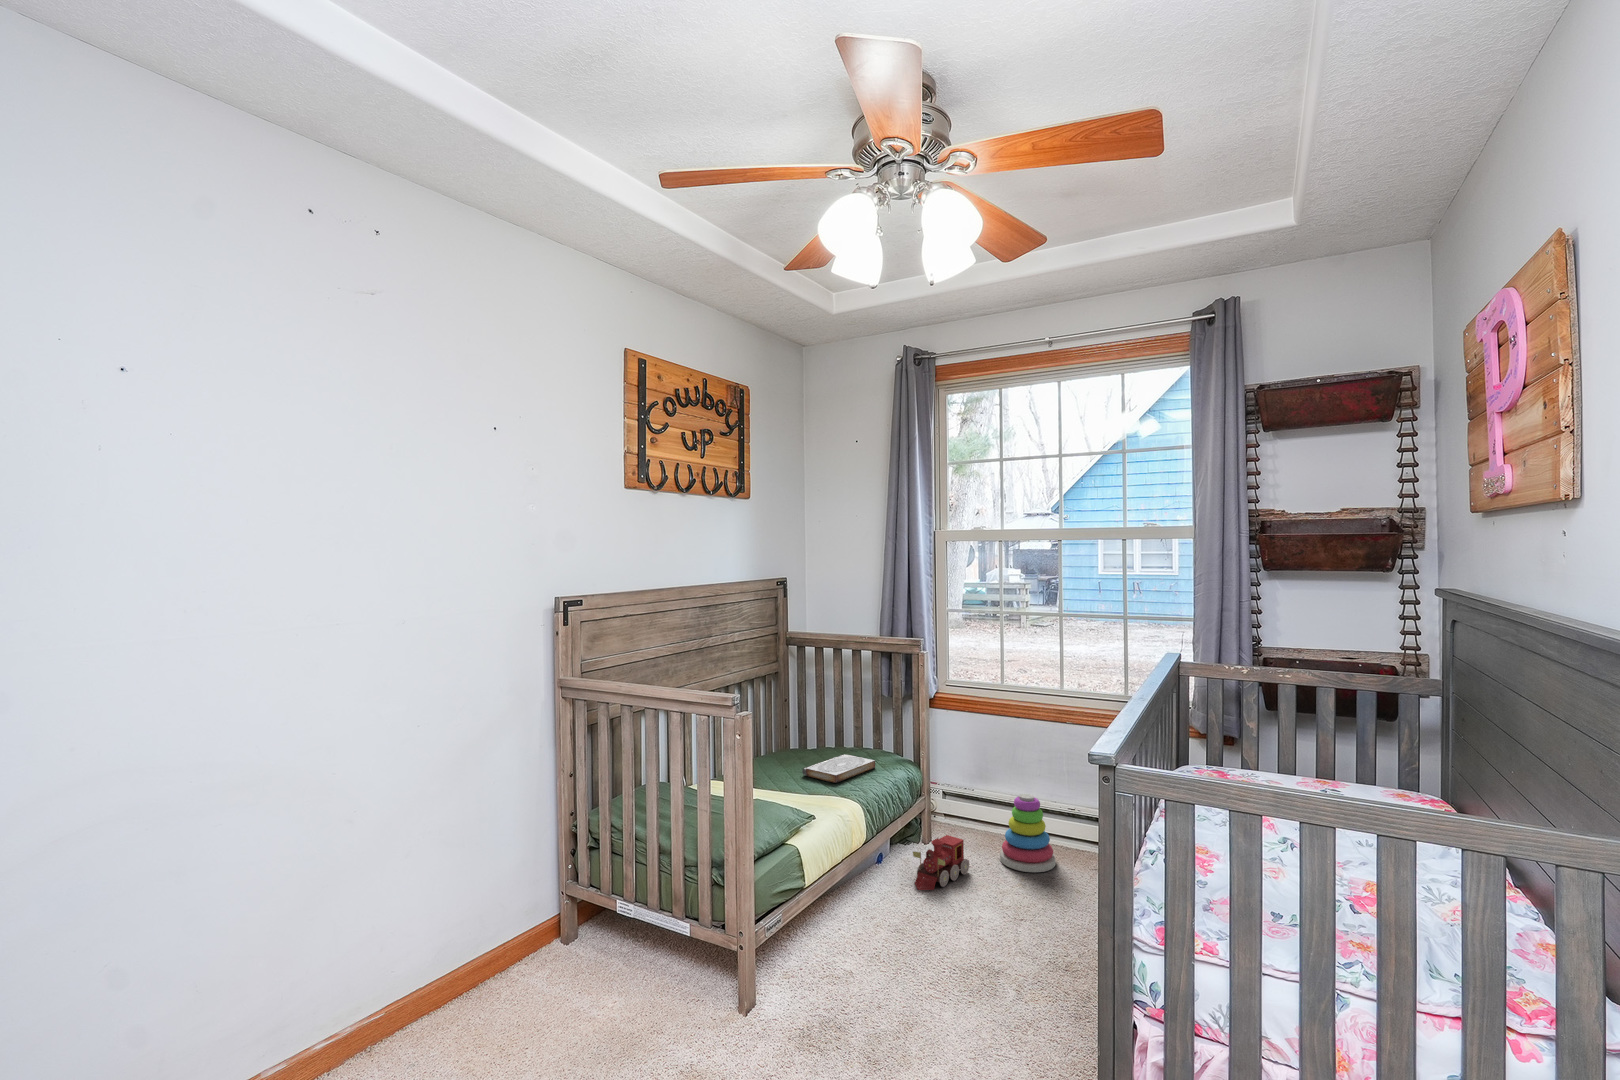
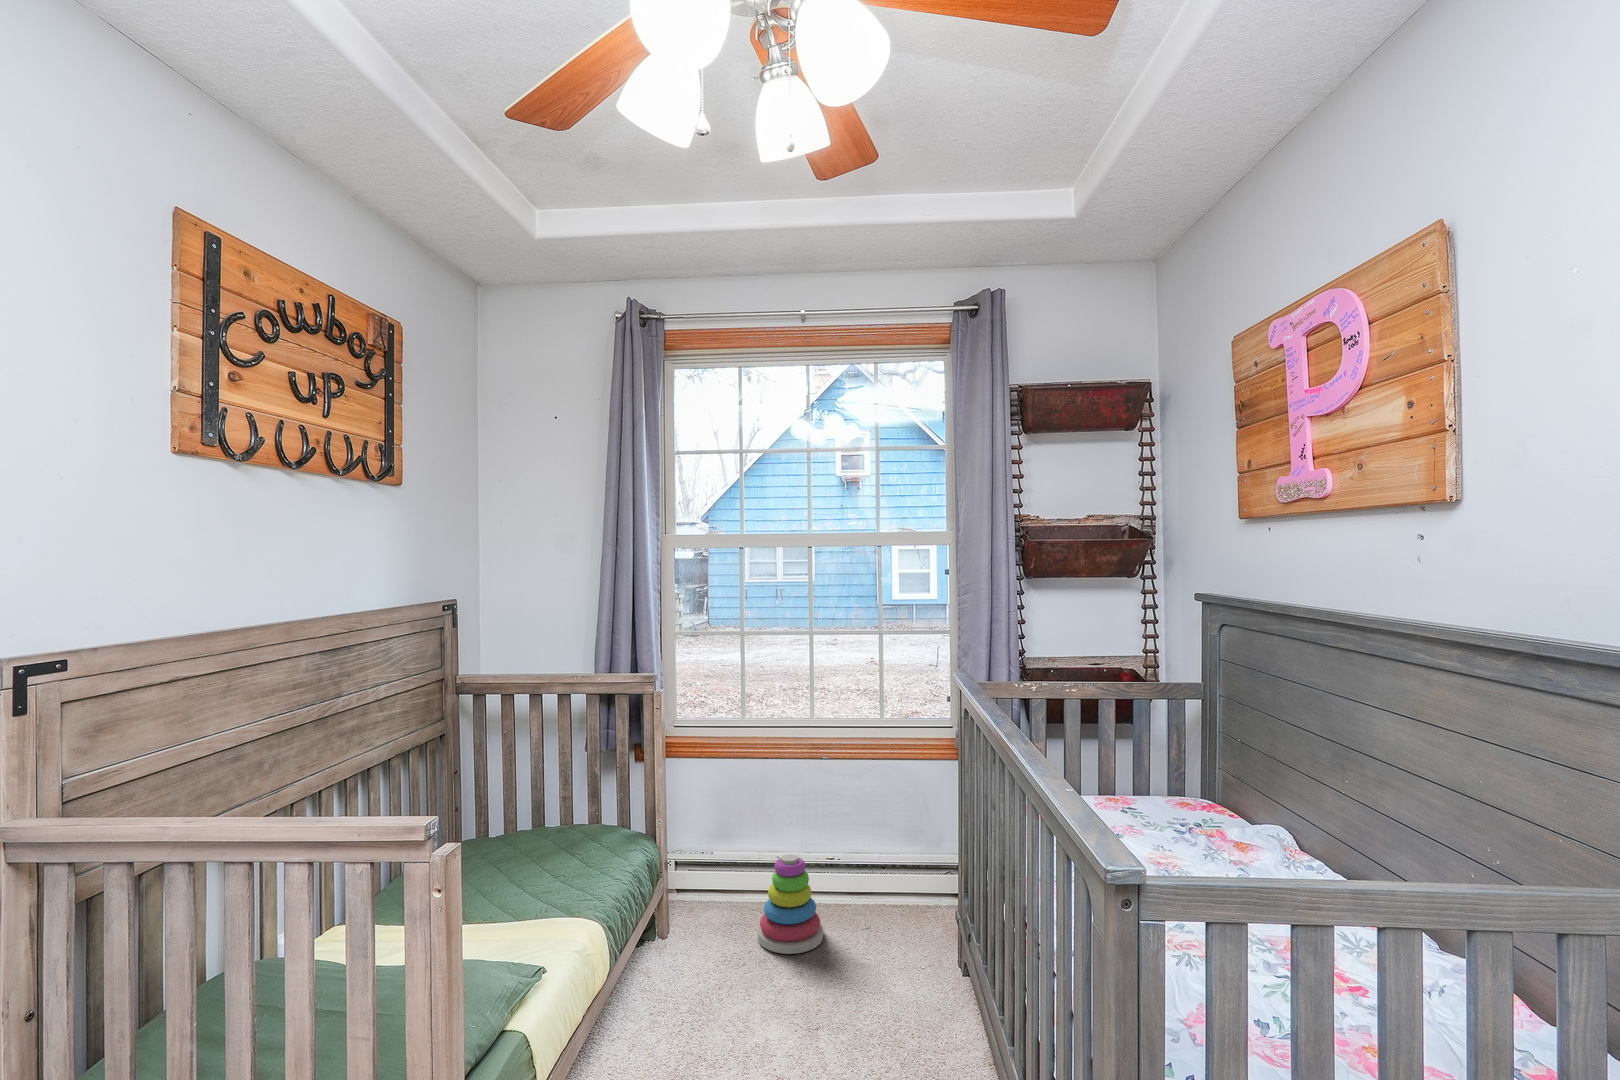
book: present [802,754,875,783] -> none [498,842,602,893]
toy train: present [913,835,969,890] -> none [661,928,728,1019]

